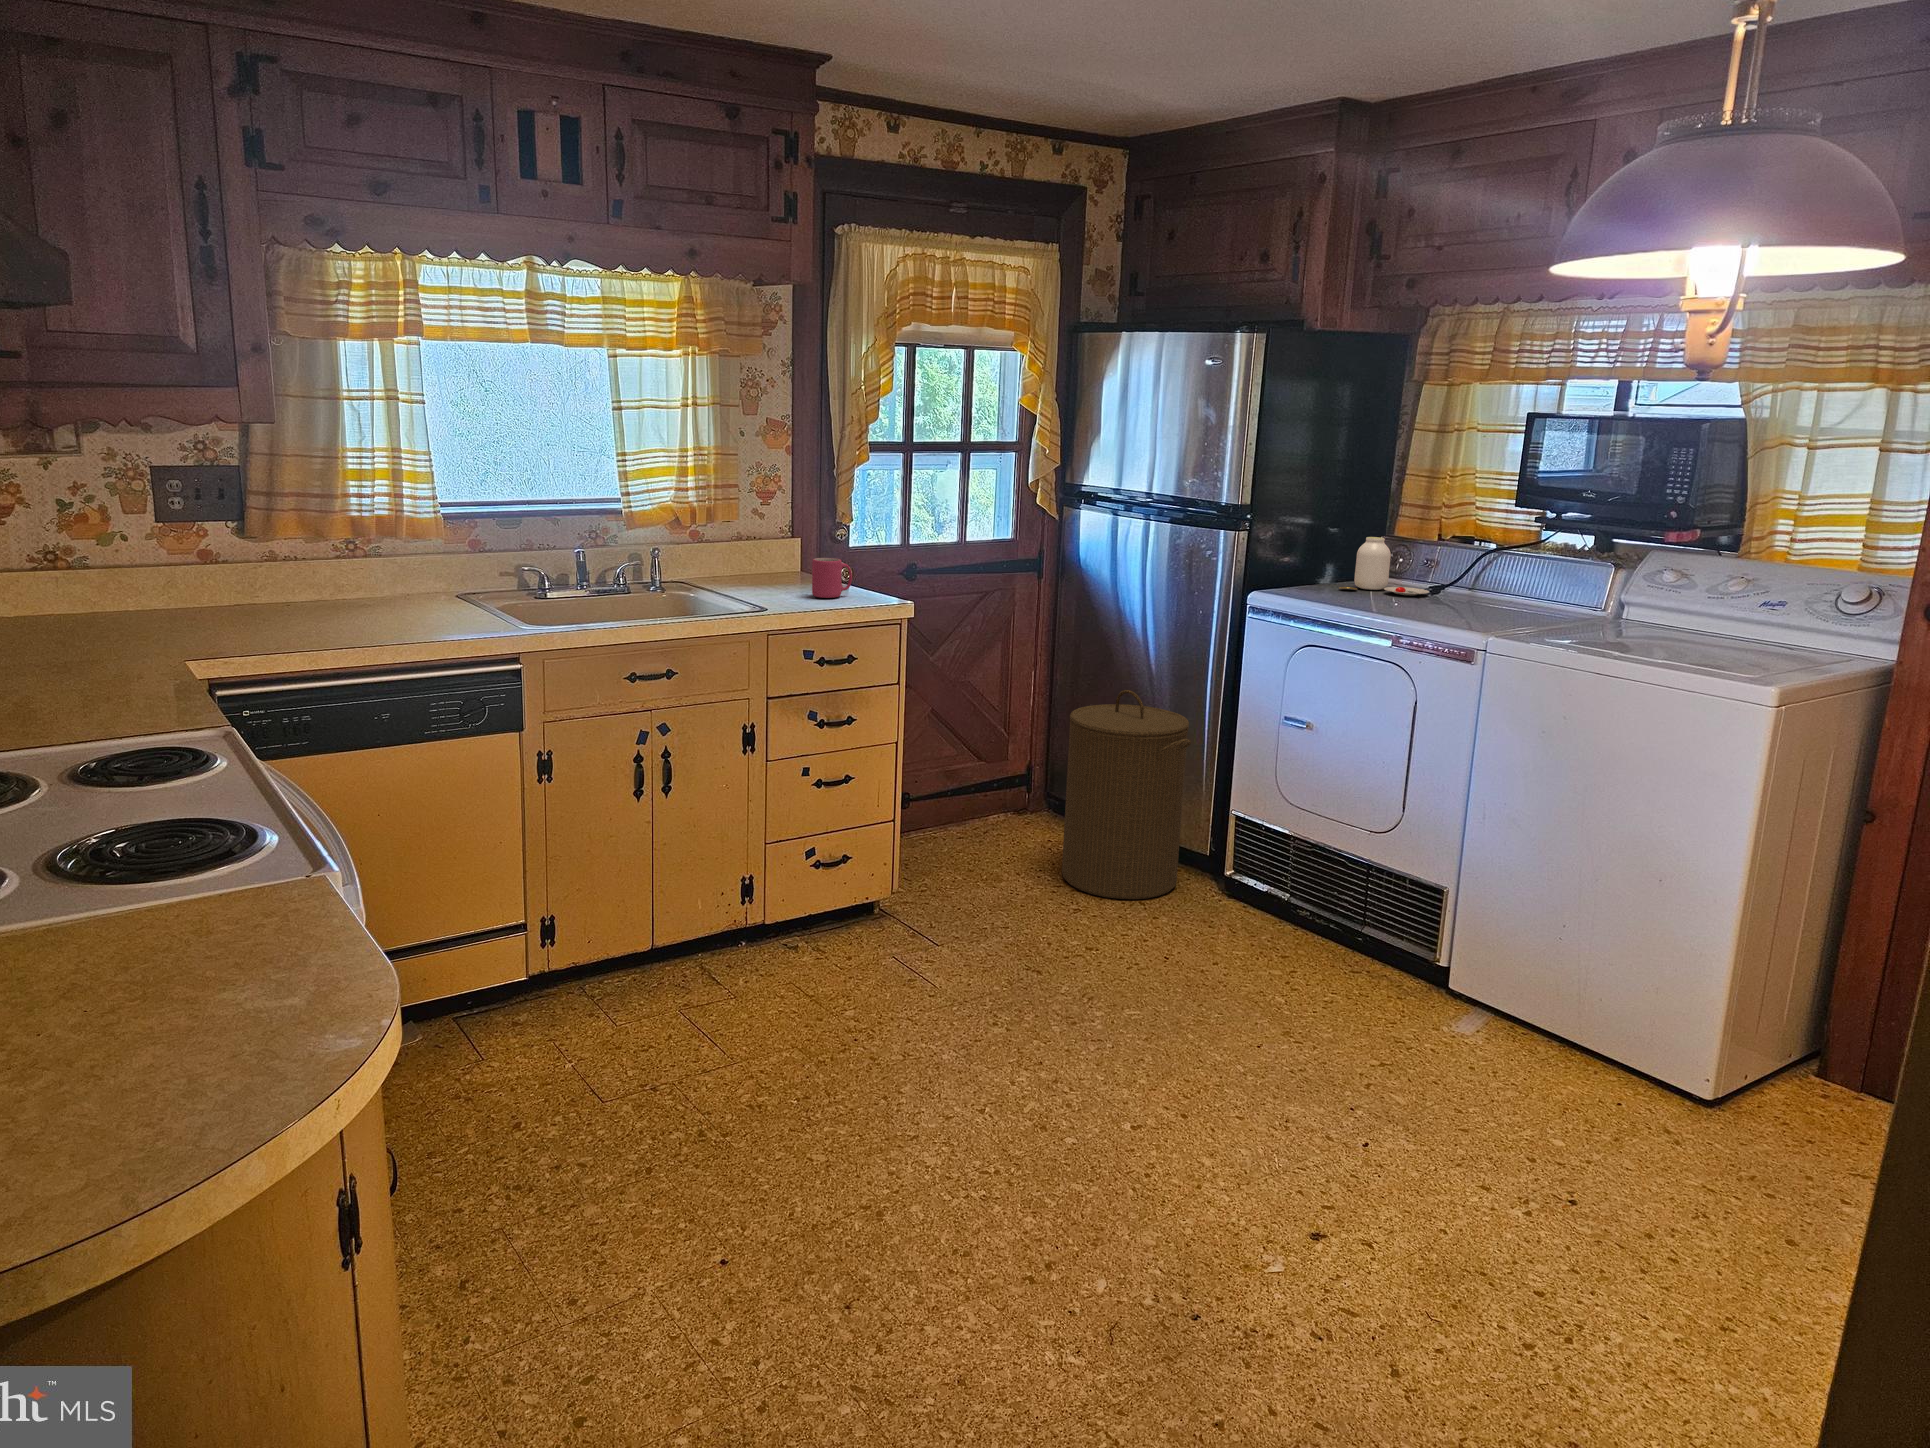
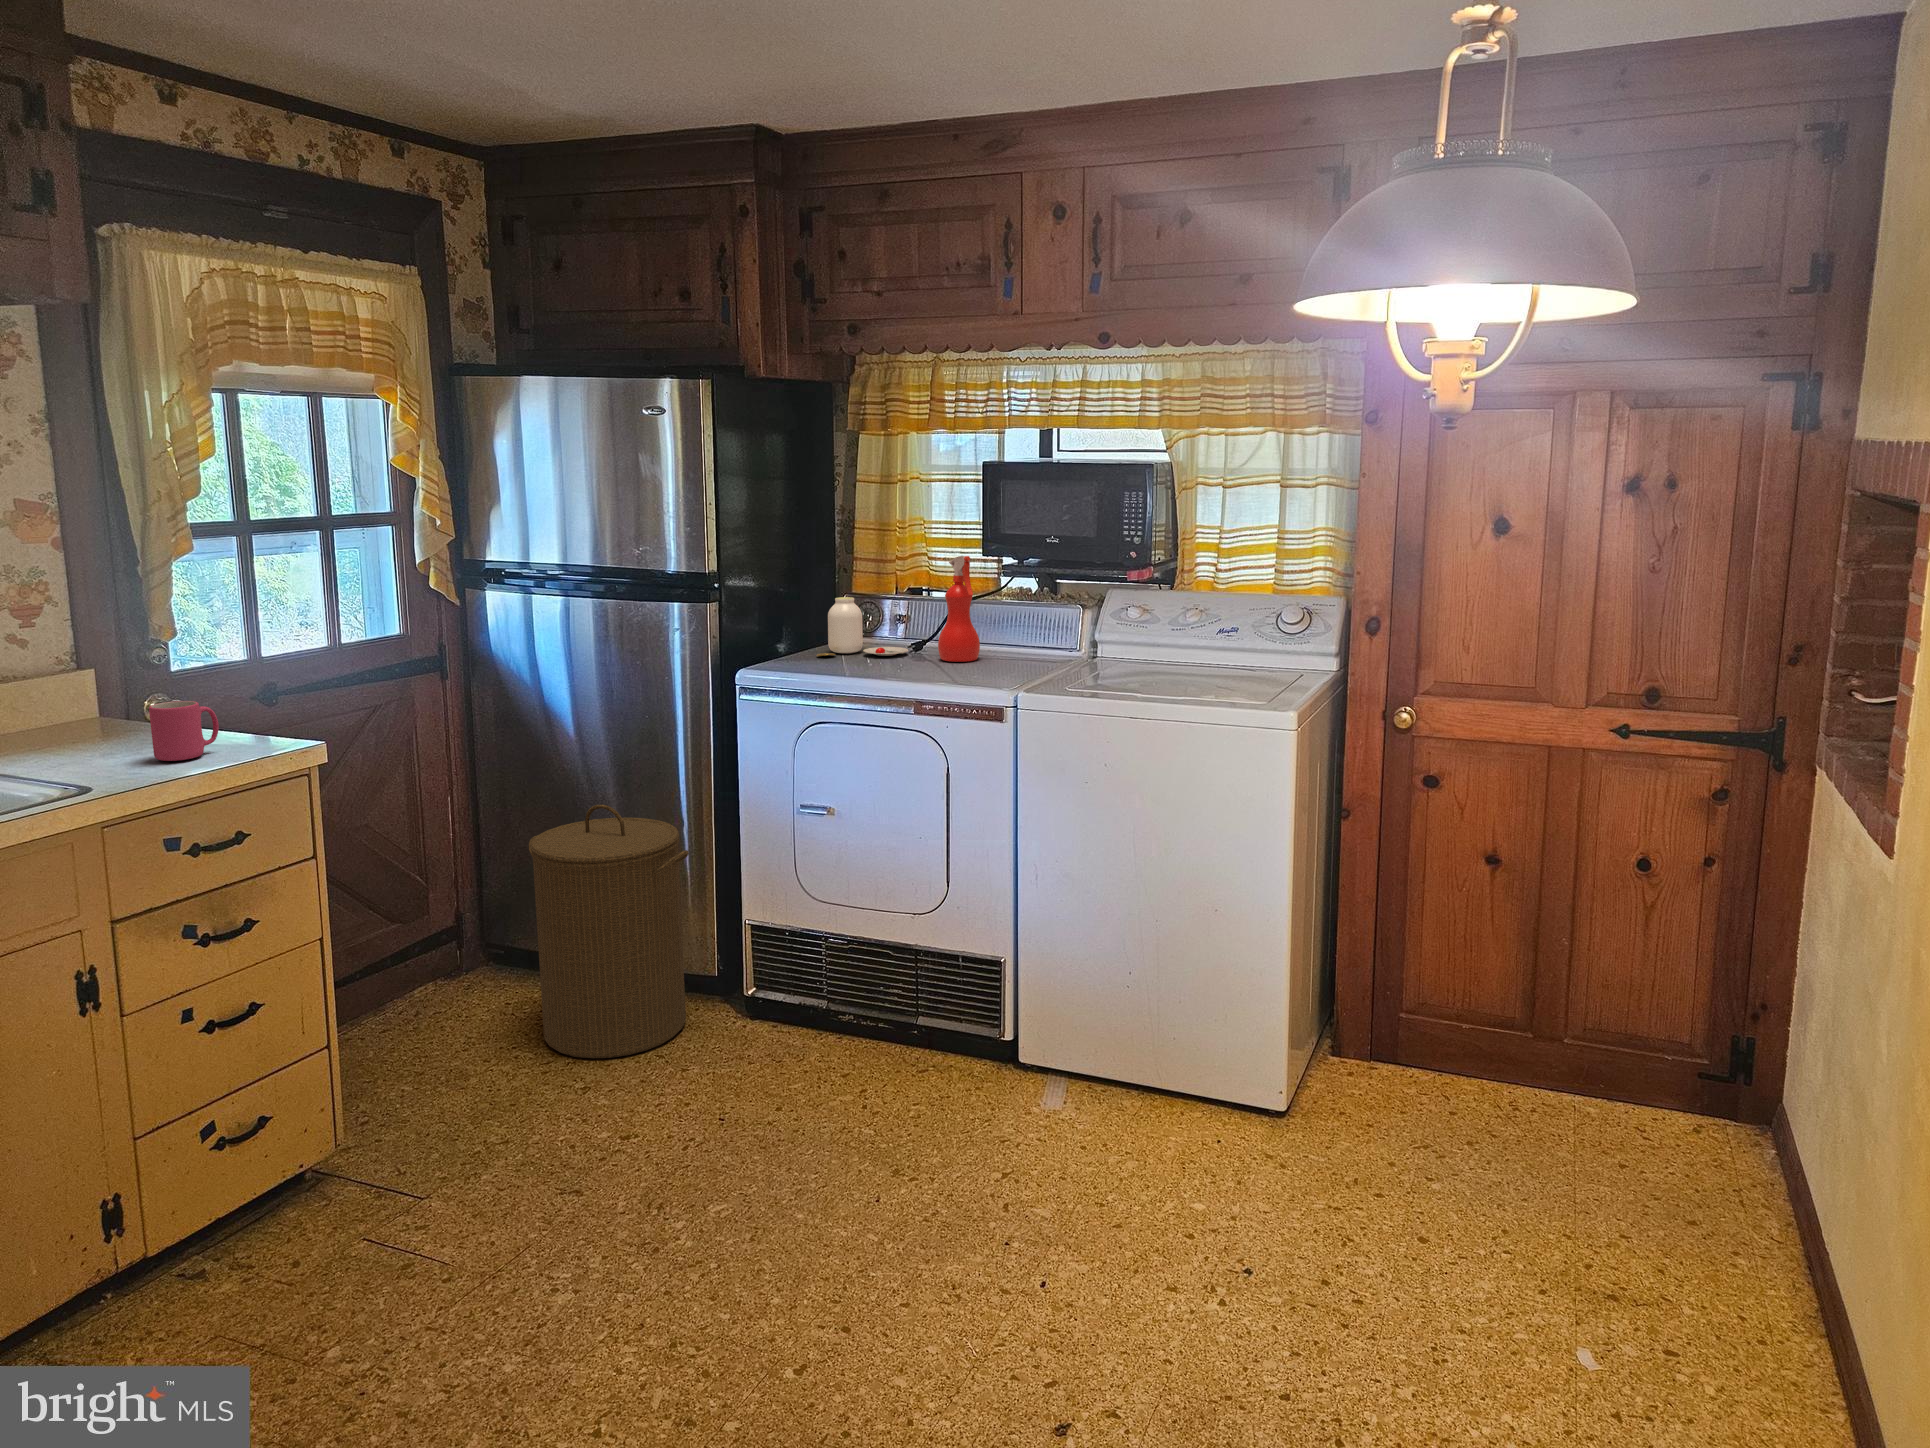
spray bottle: none [1452,504,1496,607] -> present [938,556,980,662]

